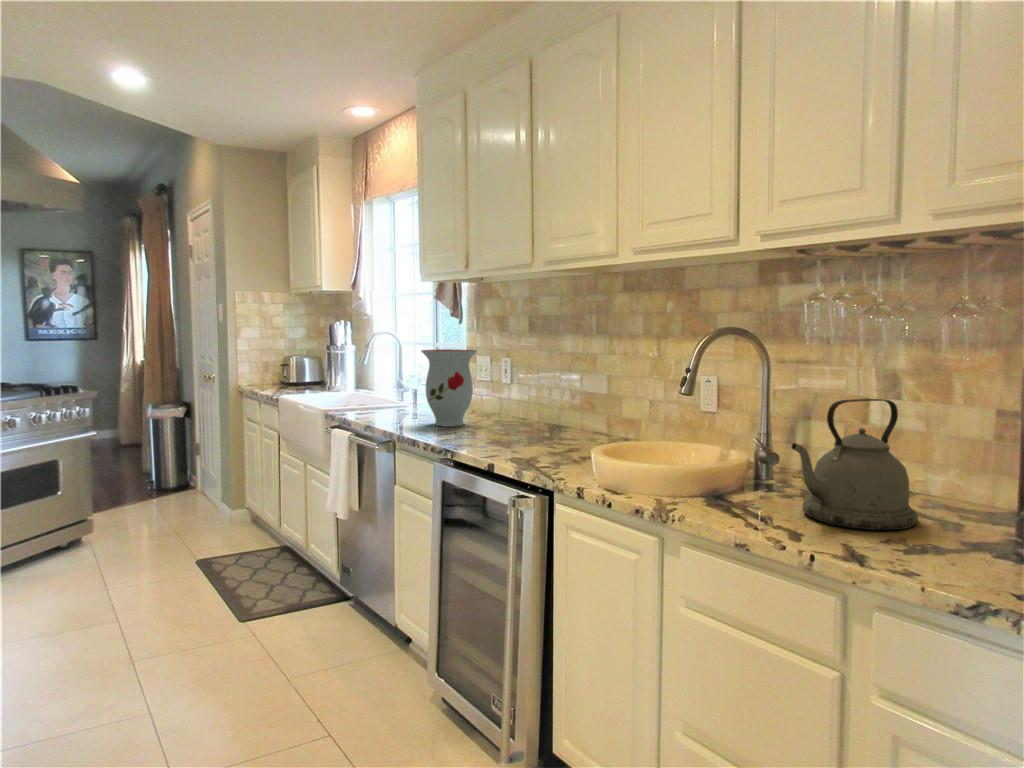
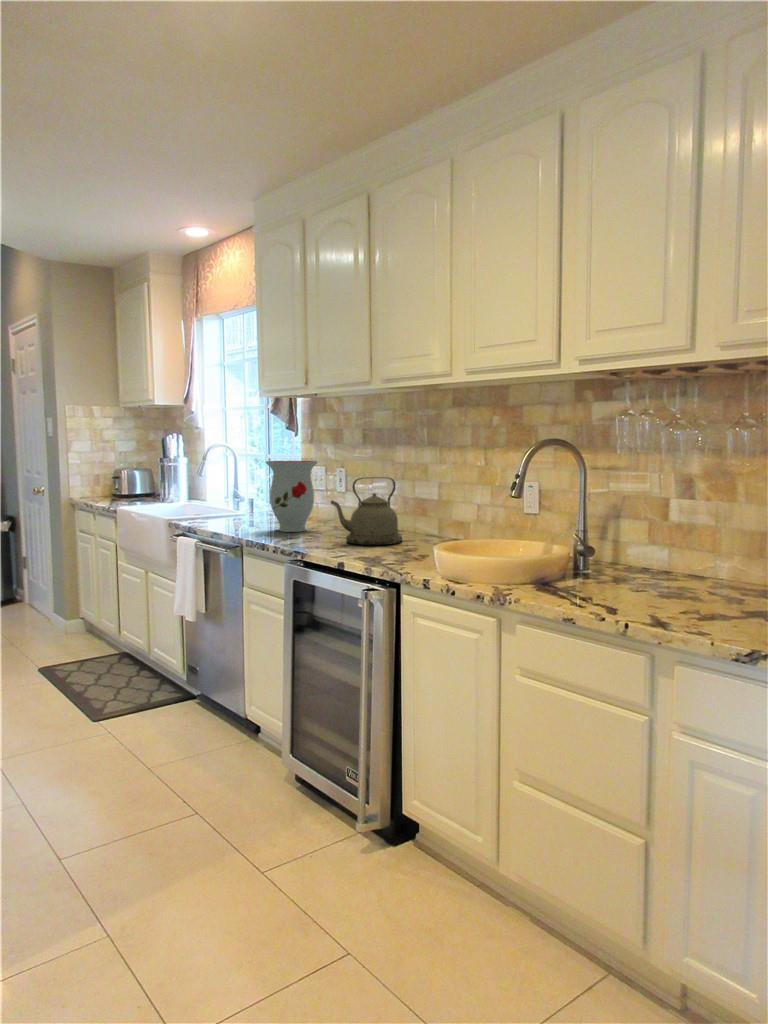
kettle: present [792,399,918,530] -> present [331,477,402,545]

